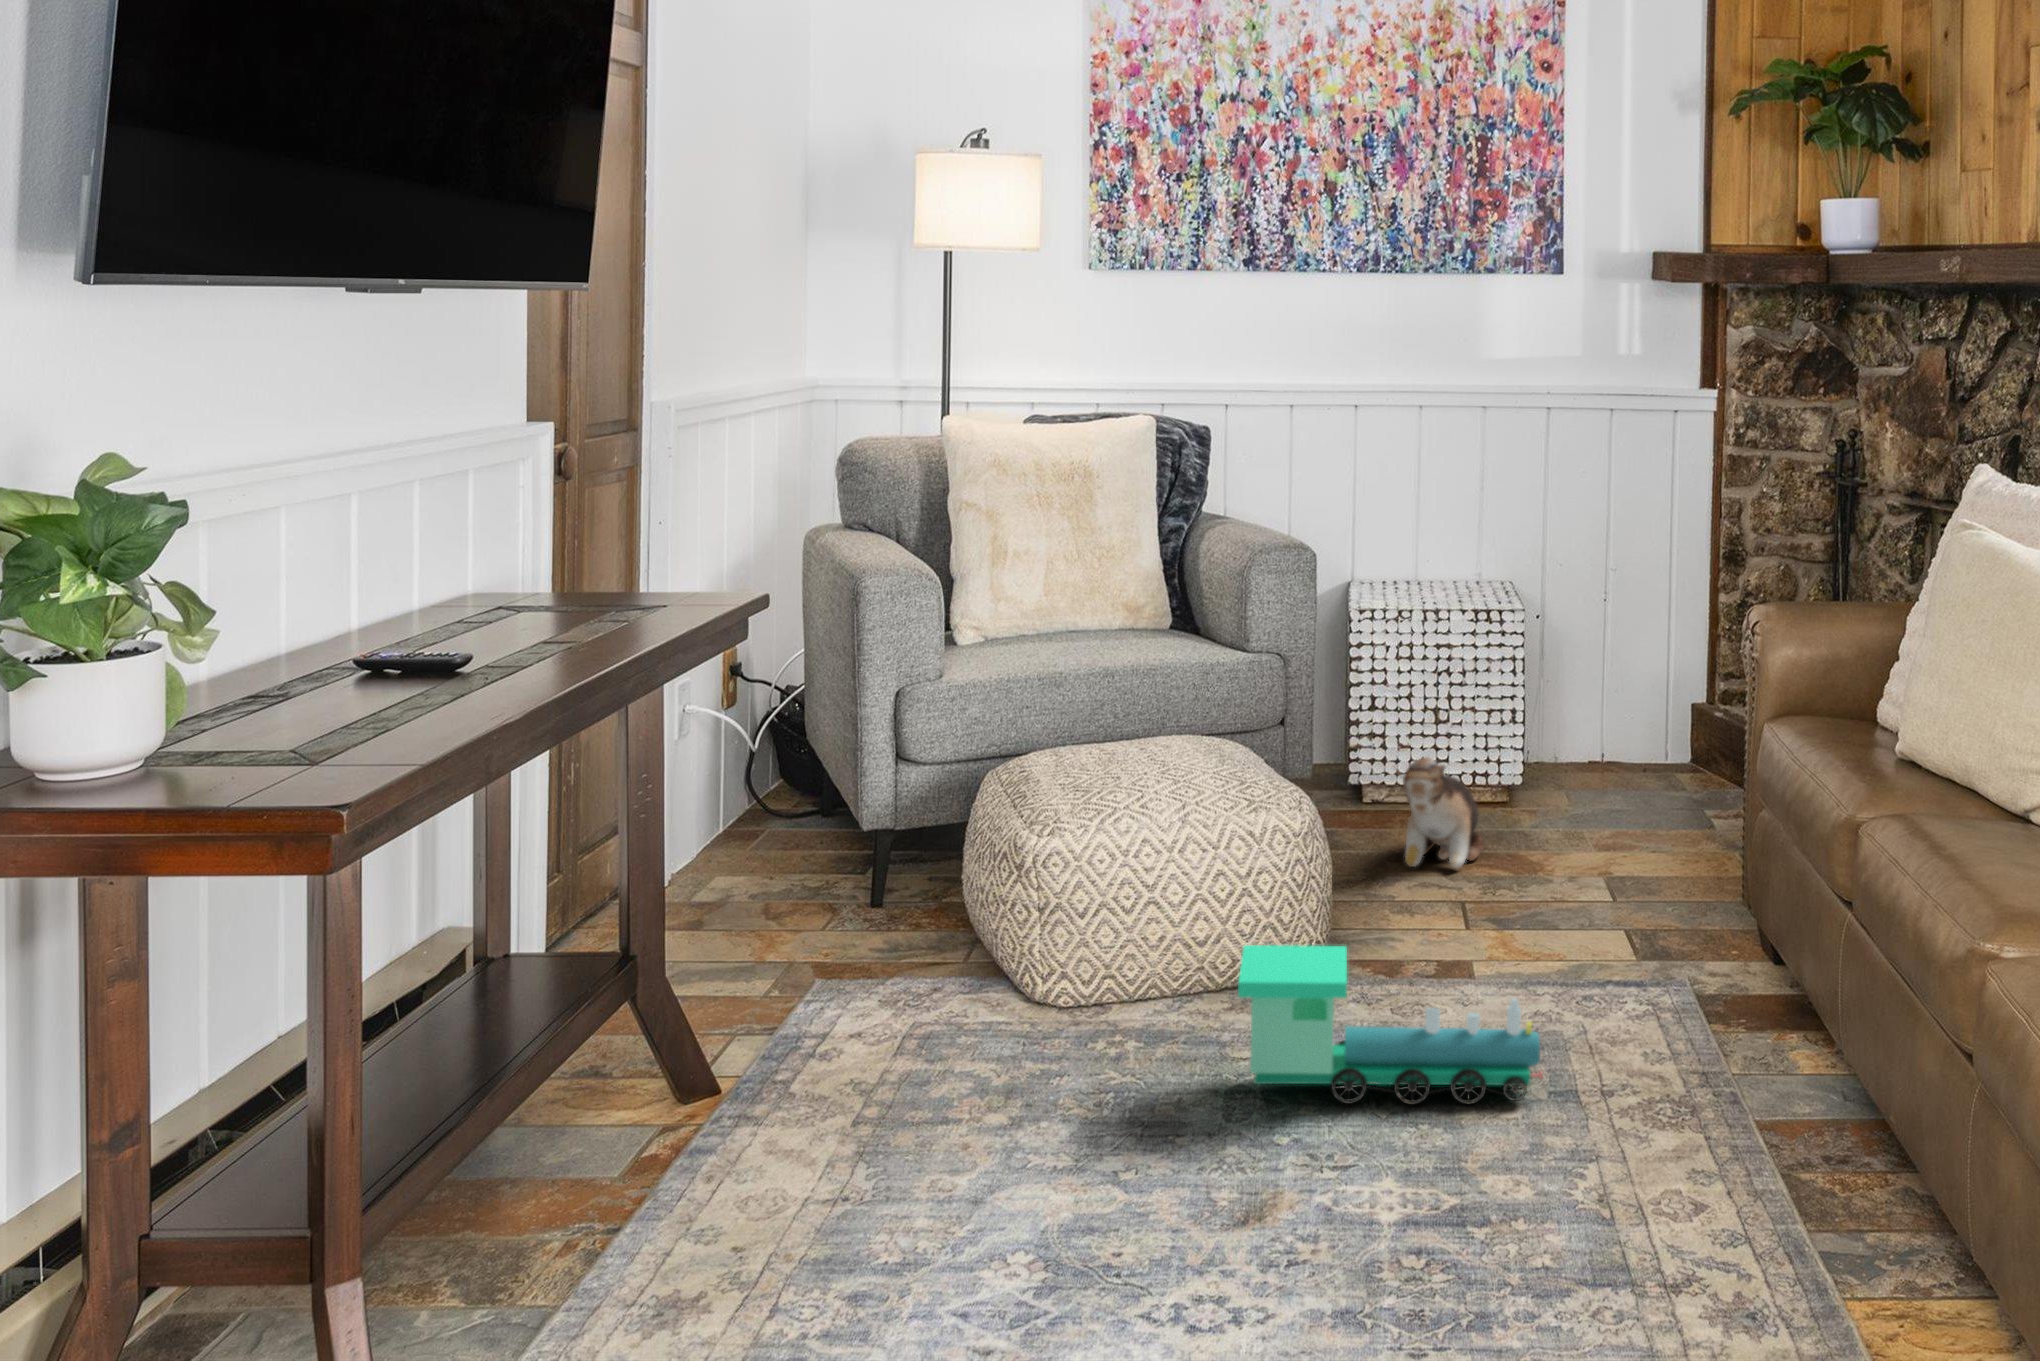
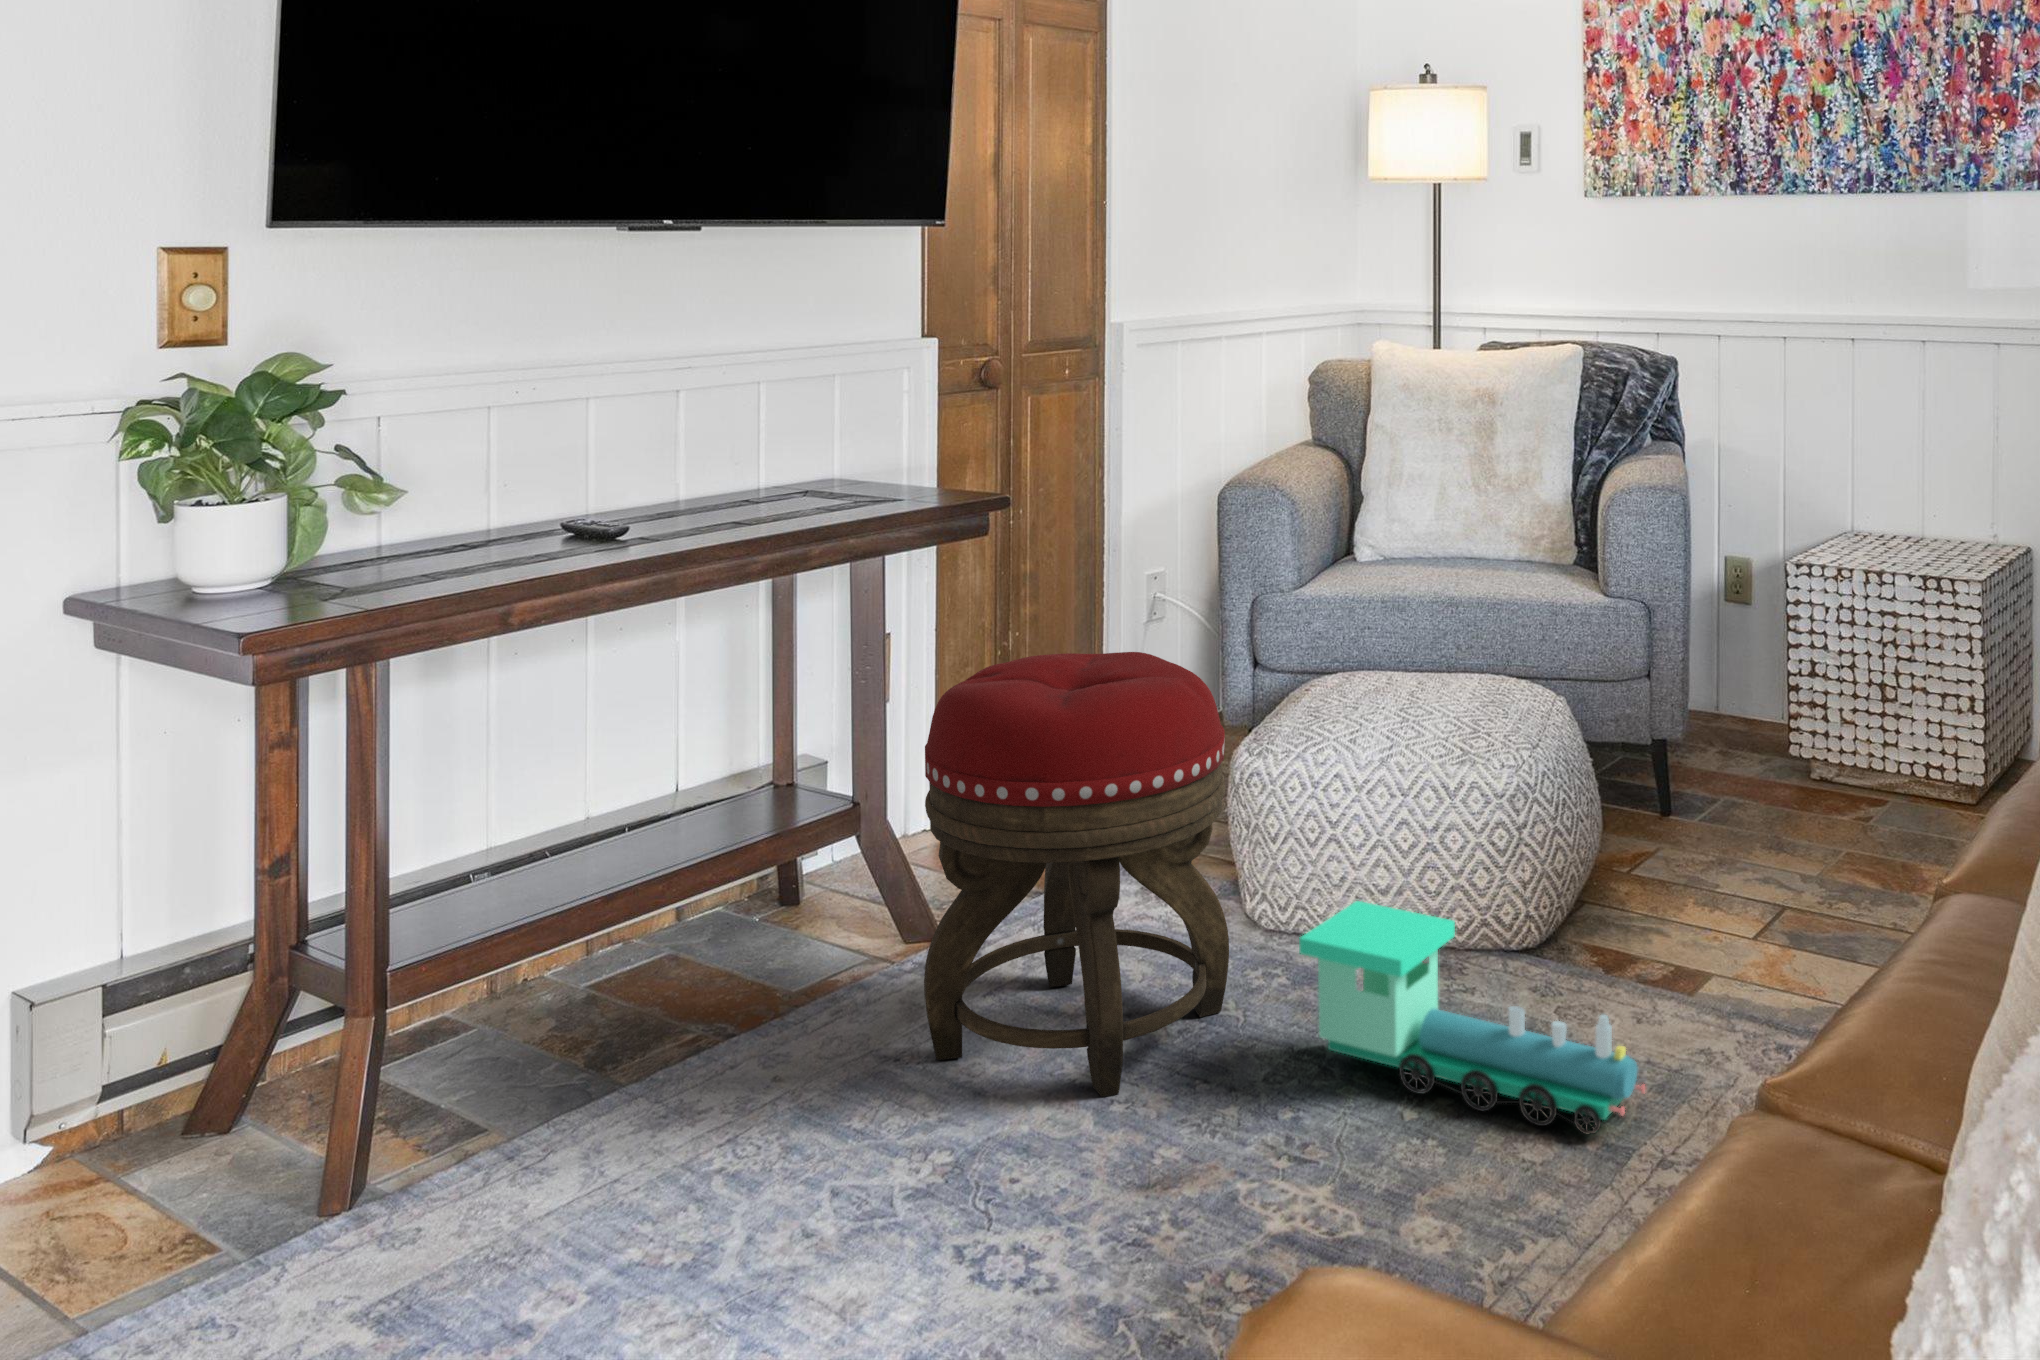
footstool: none [836,735,1139,1177] -> present [924,652,1229,1097]
plush toy: present [1403,757,1484,868] -> none [1736,731,1890,861]

